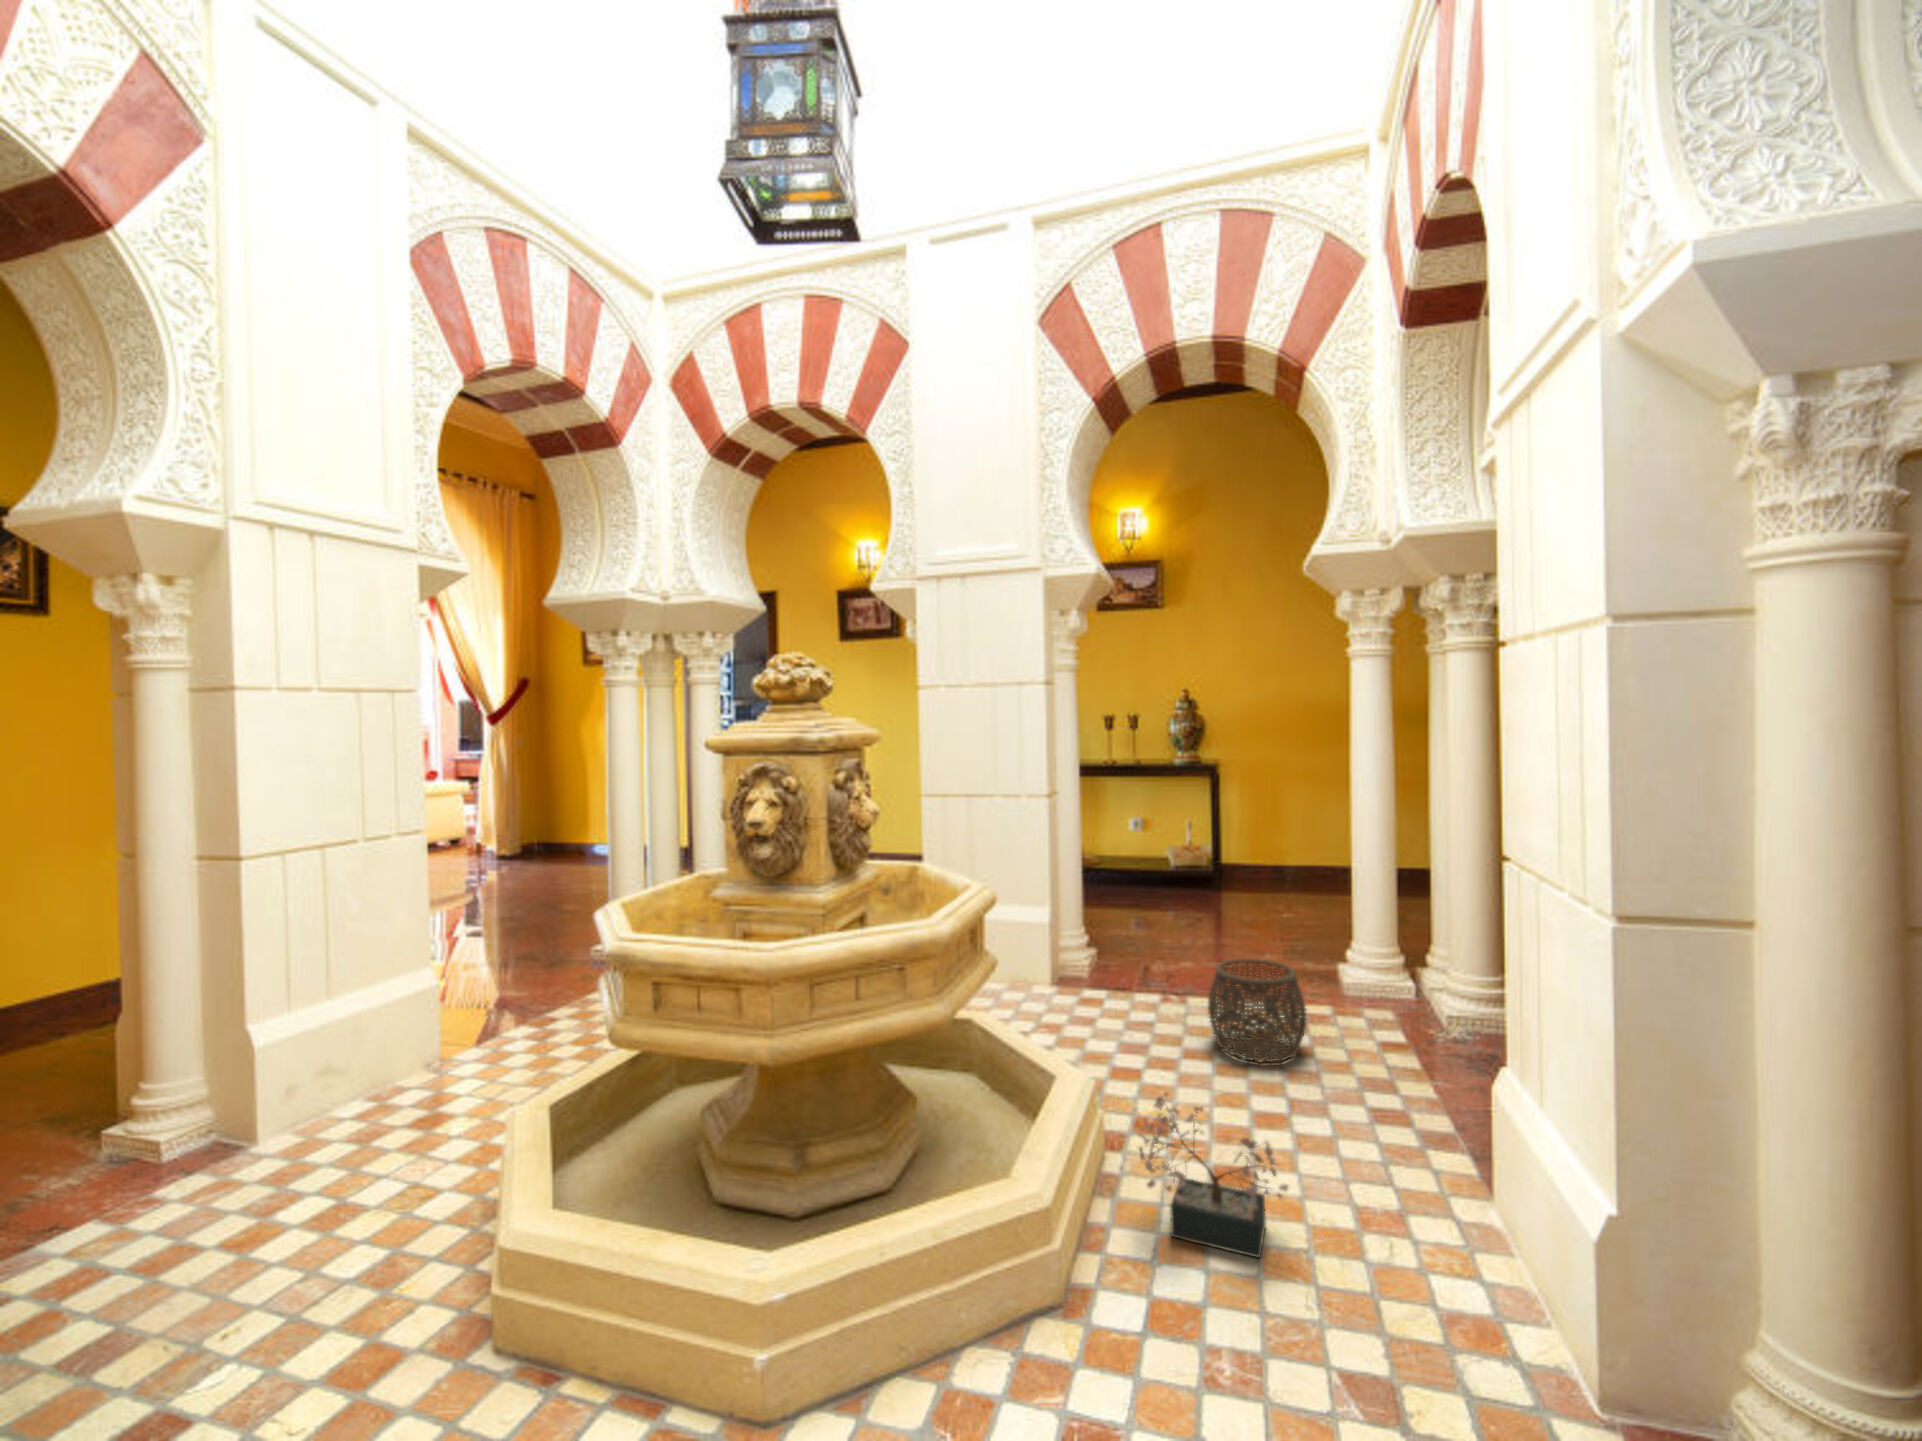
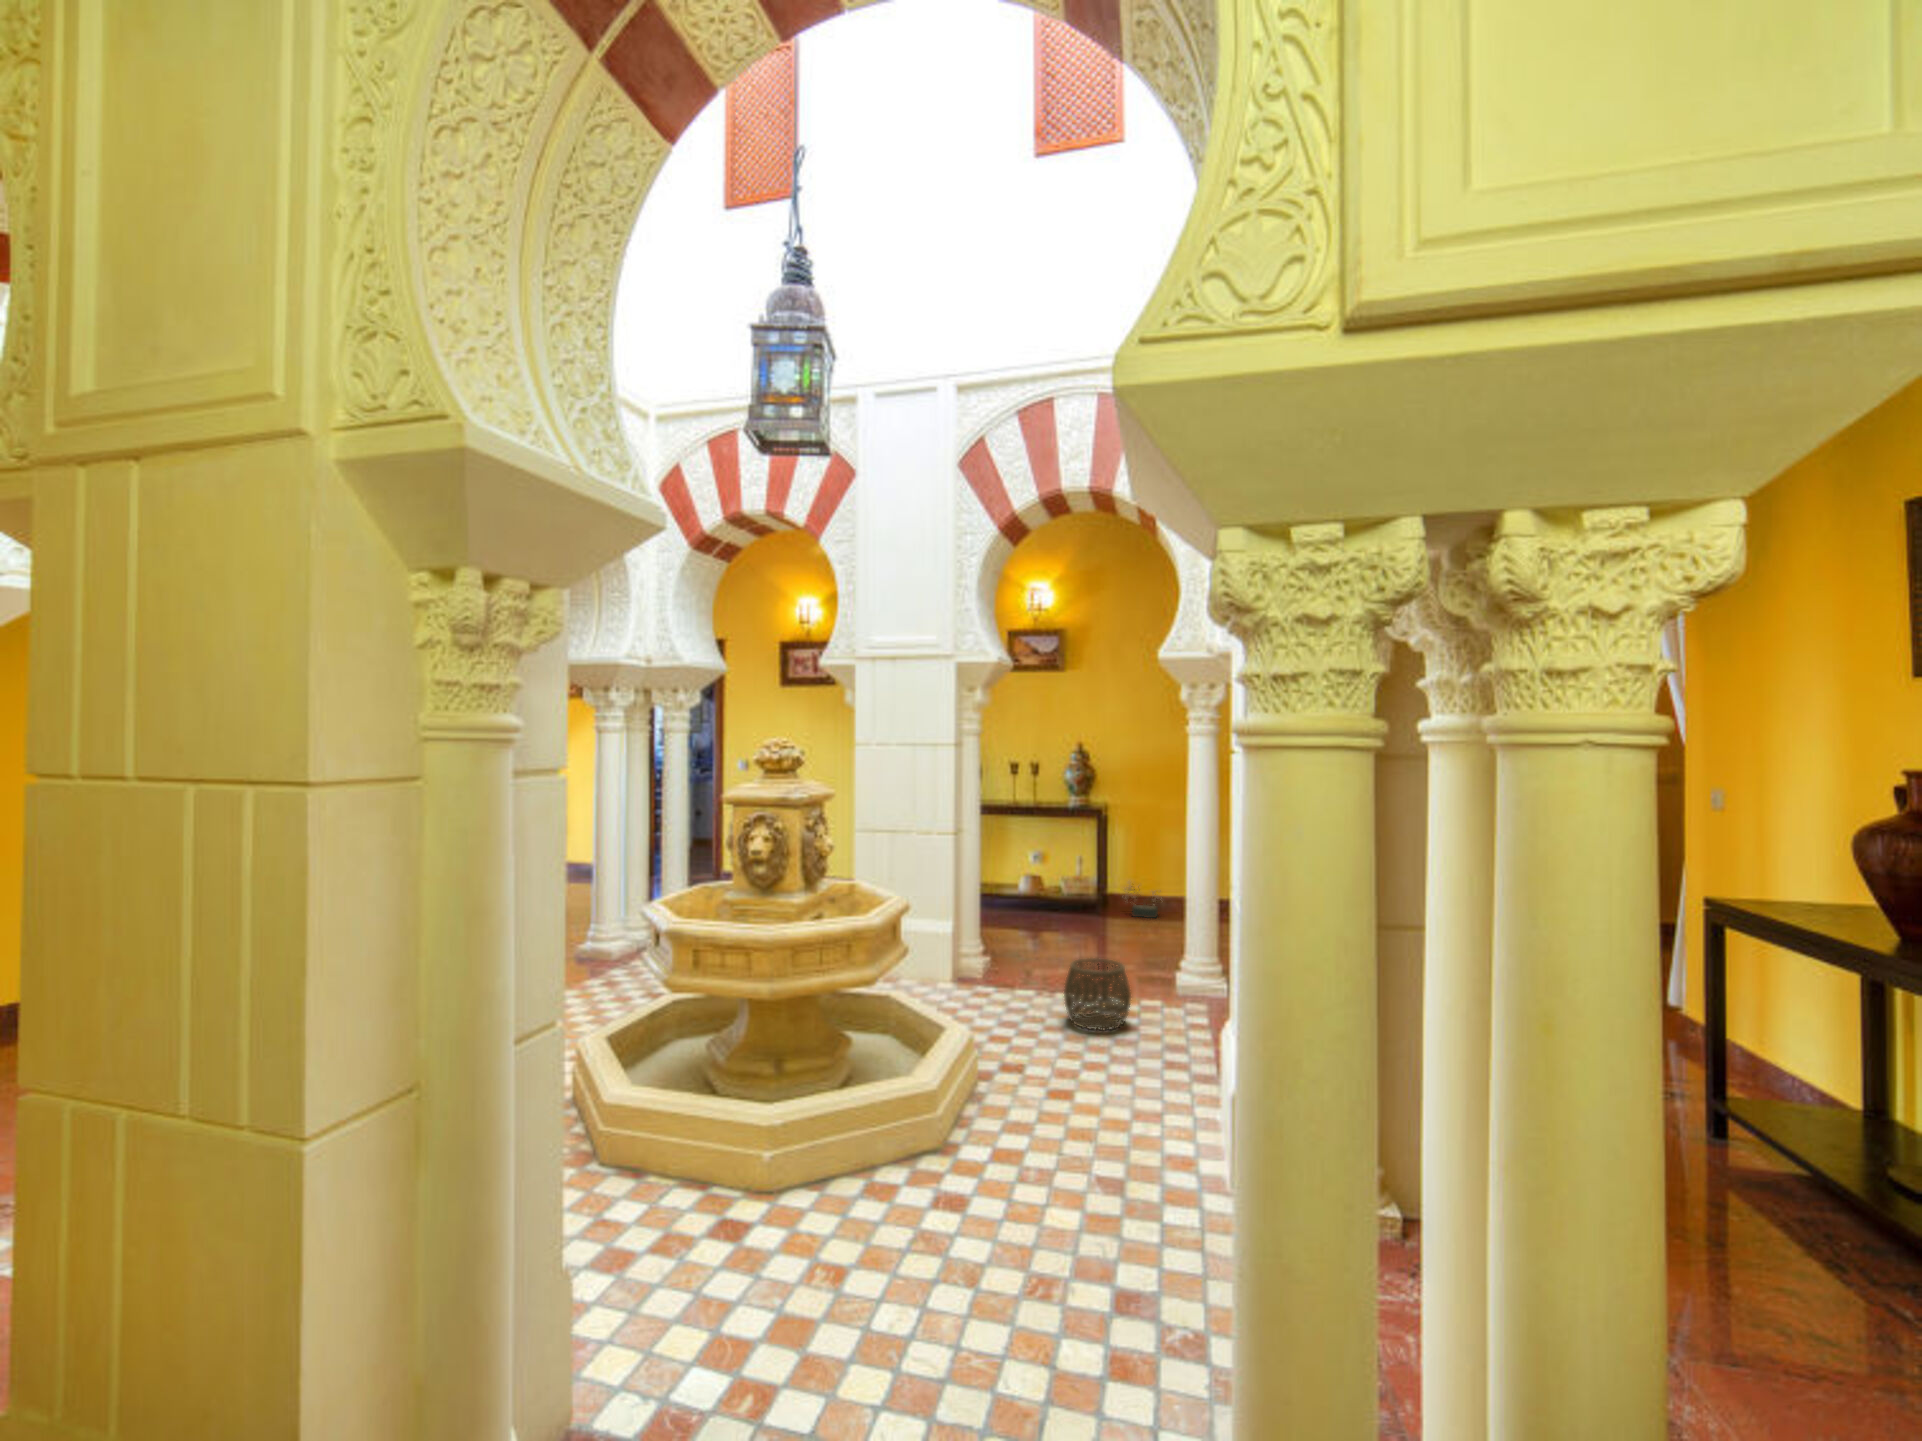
decorative plant: present [1139,1093,1288,1257] -> present [1125,886,1162,918]

